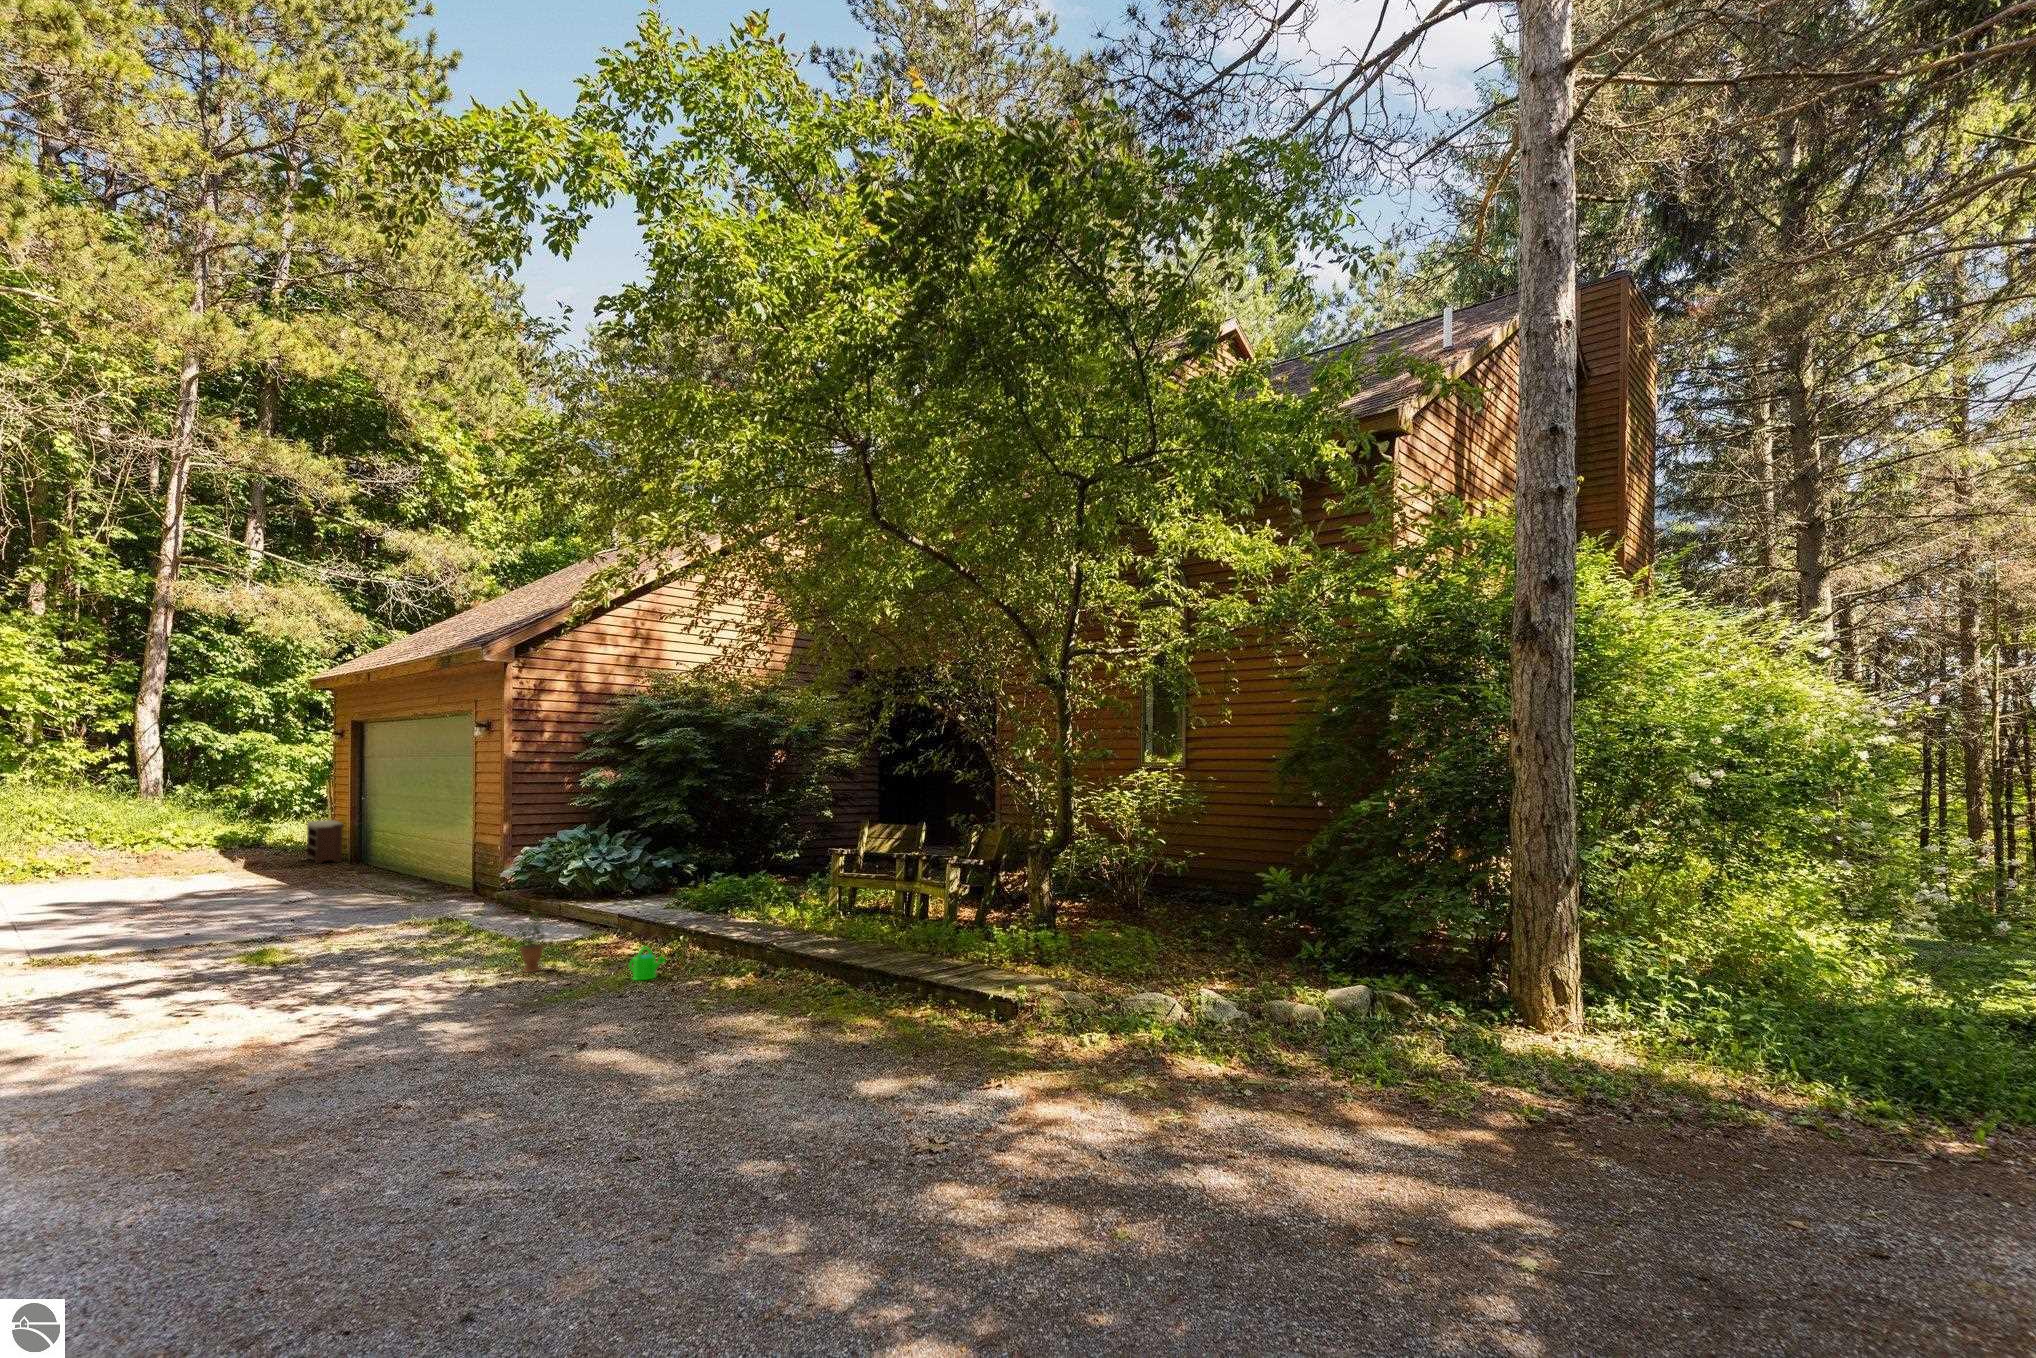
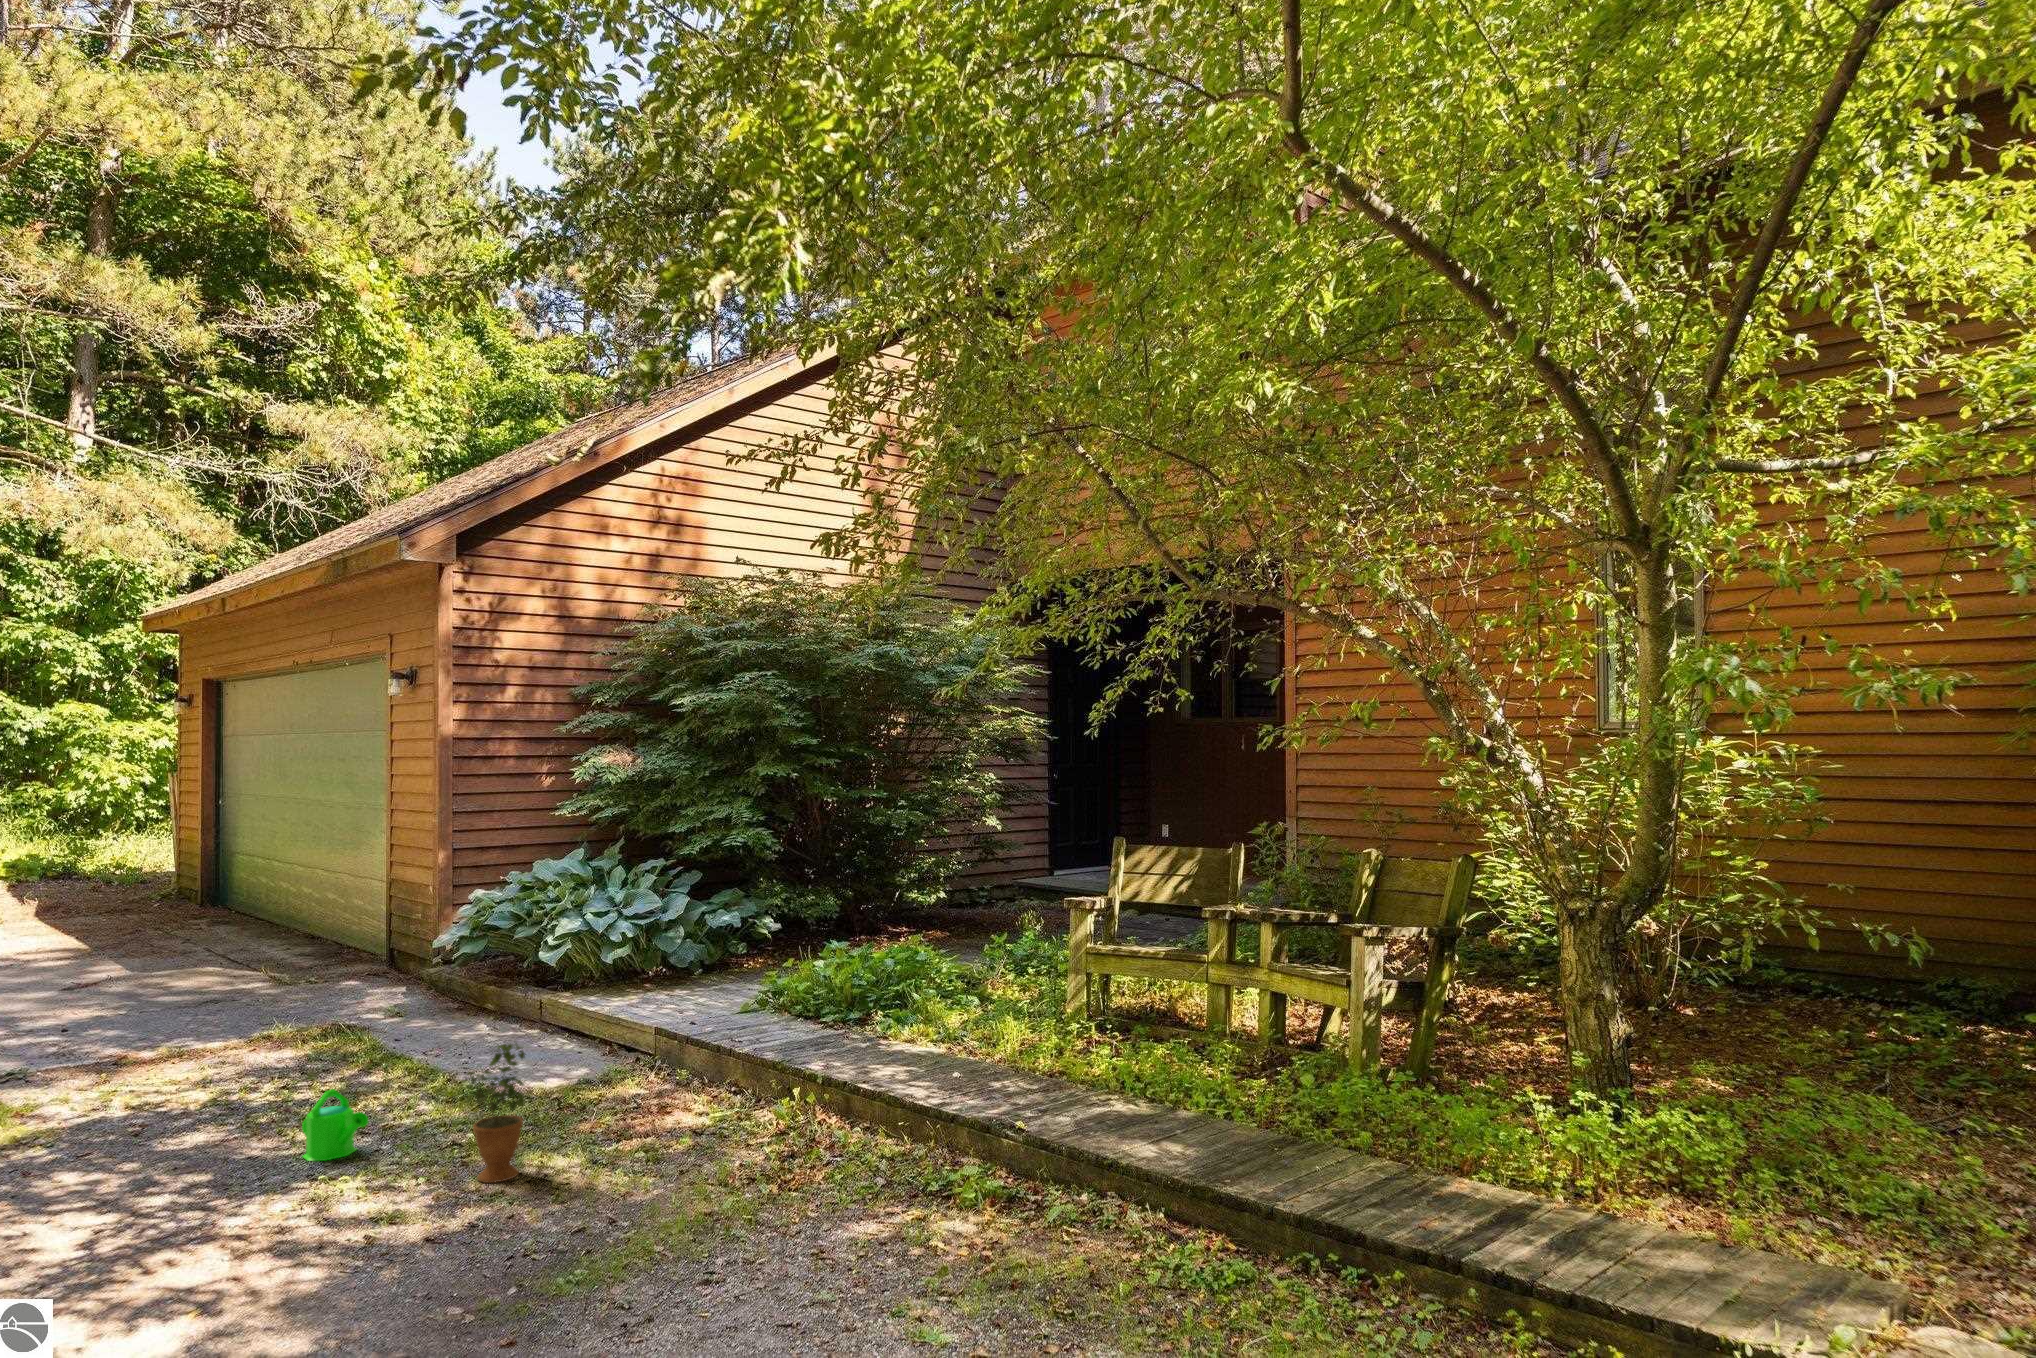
bench: present [306,820,344,864] -> none [138,837,193,908]
watering can: present [629,946,665,980] -> present [302,1089,368,1161]

